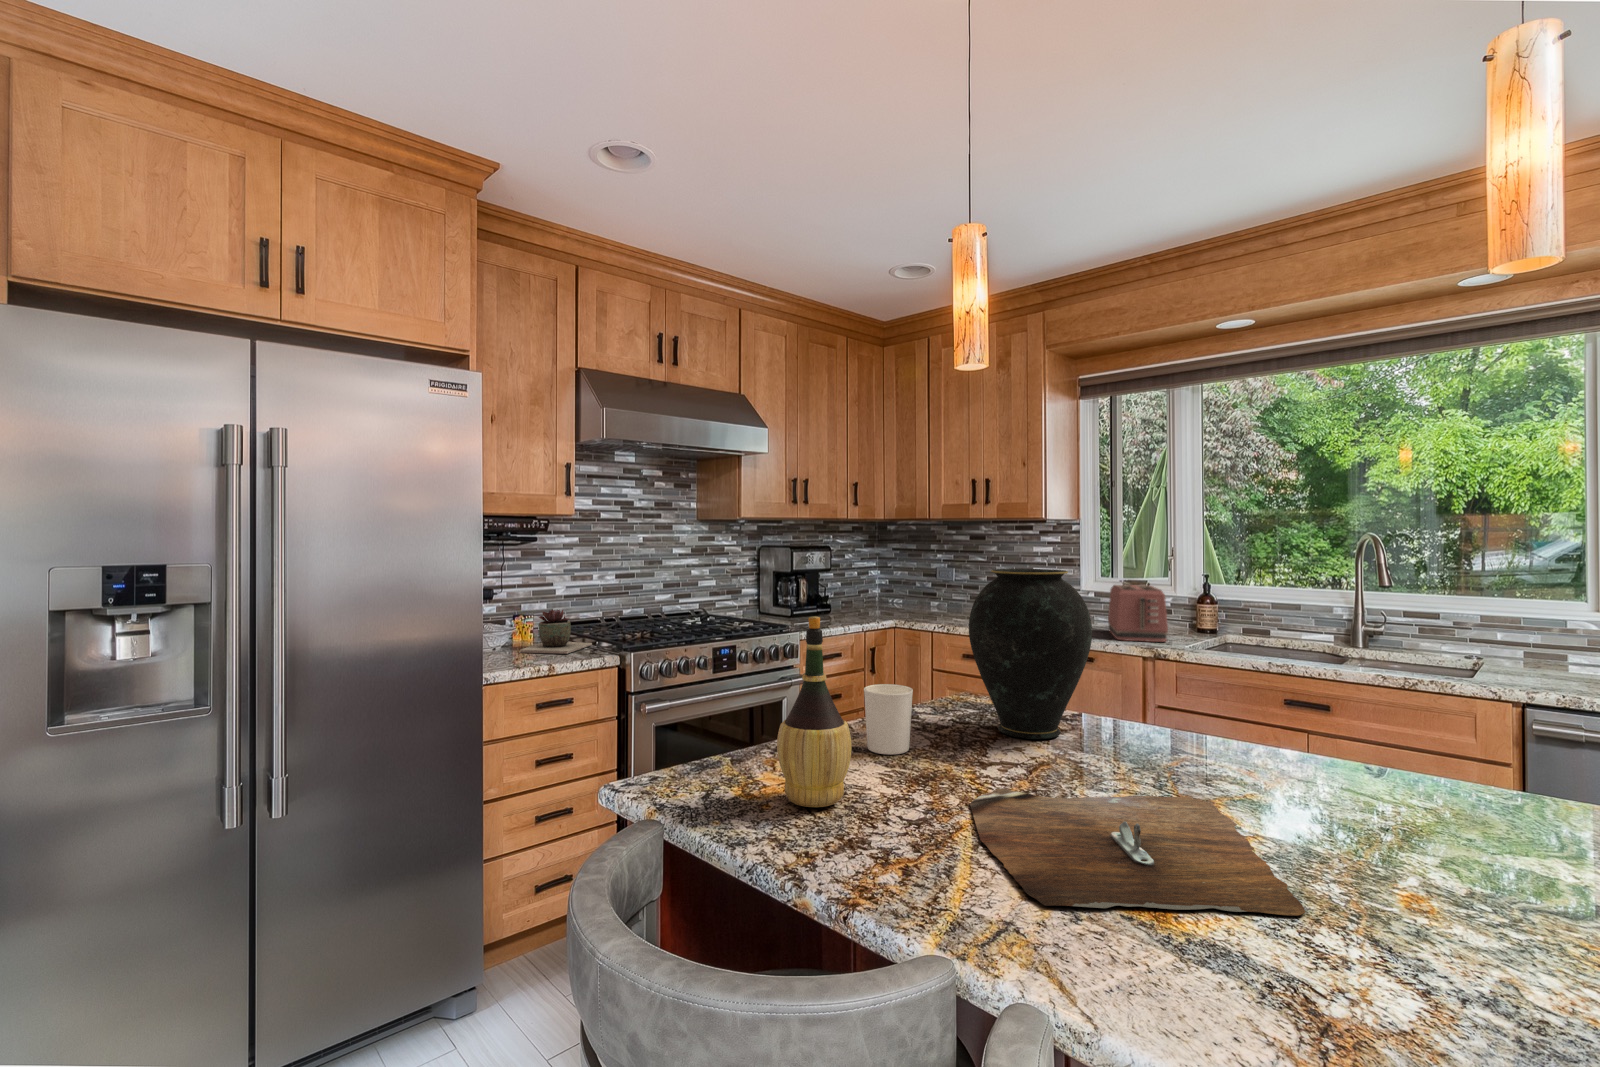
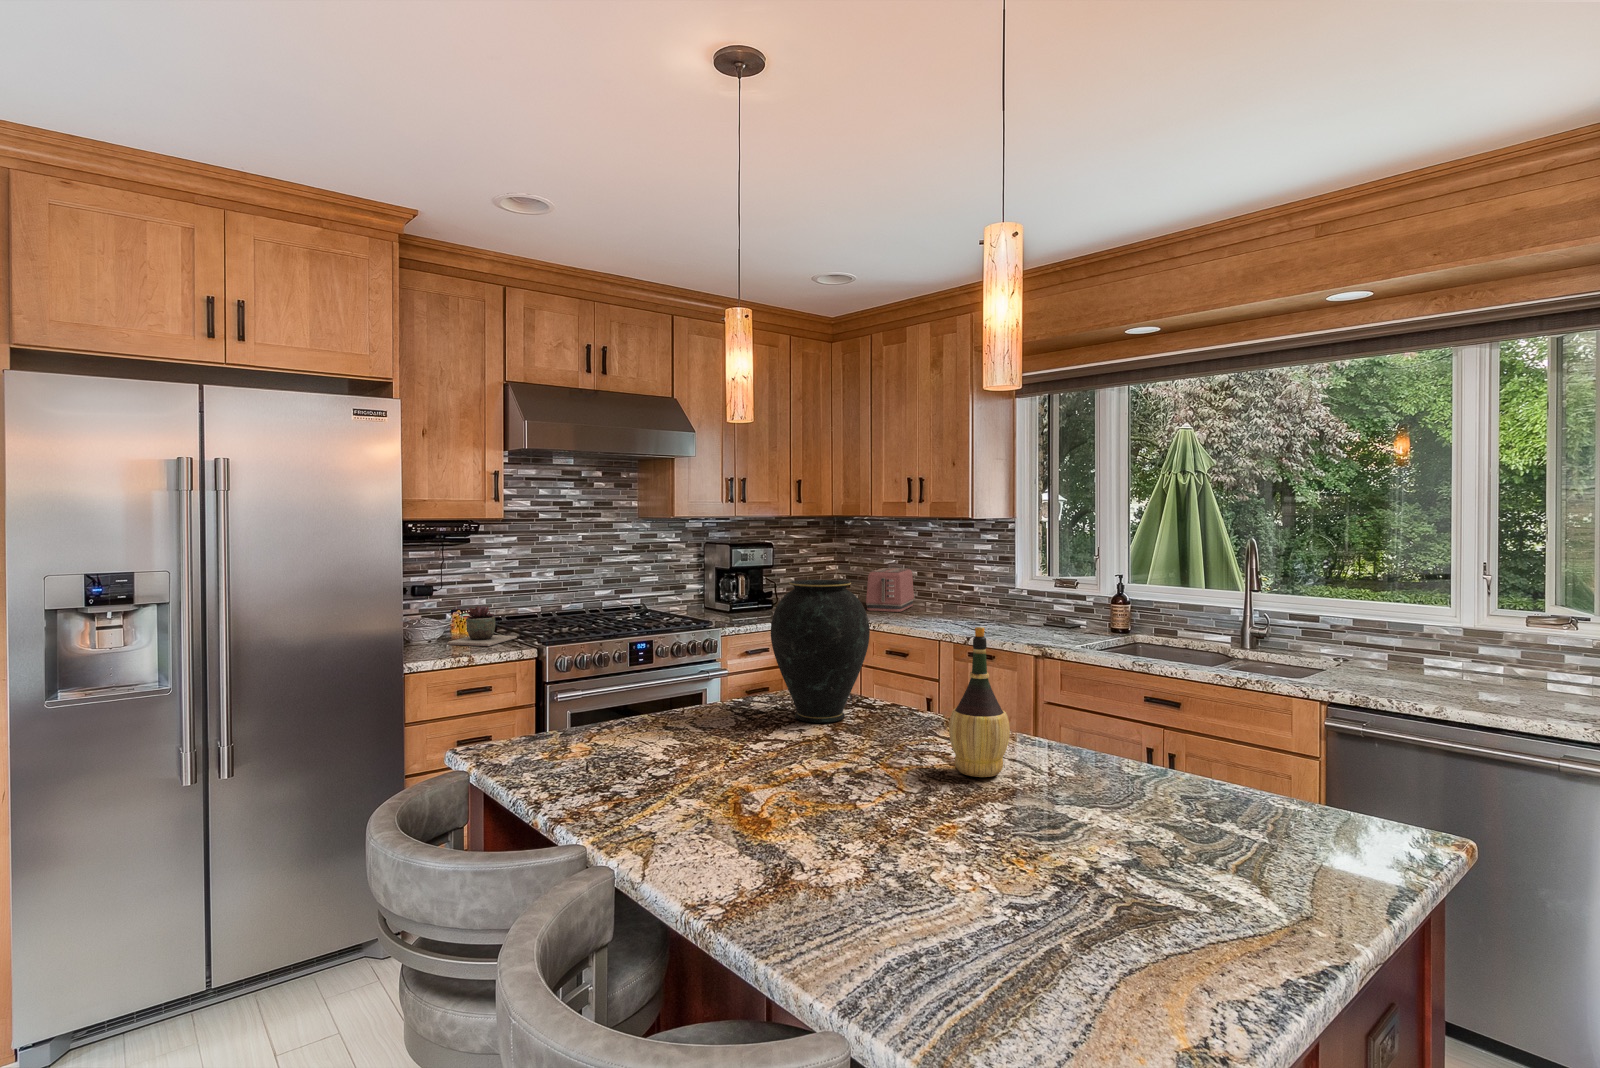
toaster: present [1108,585,1168,642] -> present [866,568,914,612]
wine bottle: present [777,617,851,807] -> present [949,627,1010,777]
candle holder: present [864,684,913,755] -> none [669,676,709,732]
cutting board: present [970,789,1305,916] -> none [675,756,889,834]

